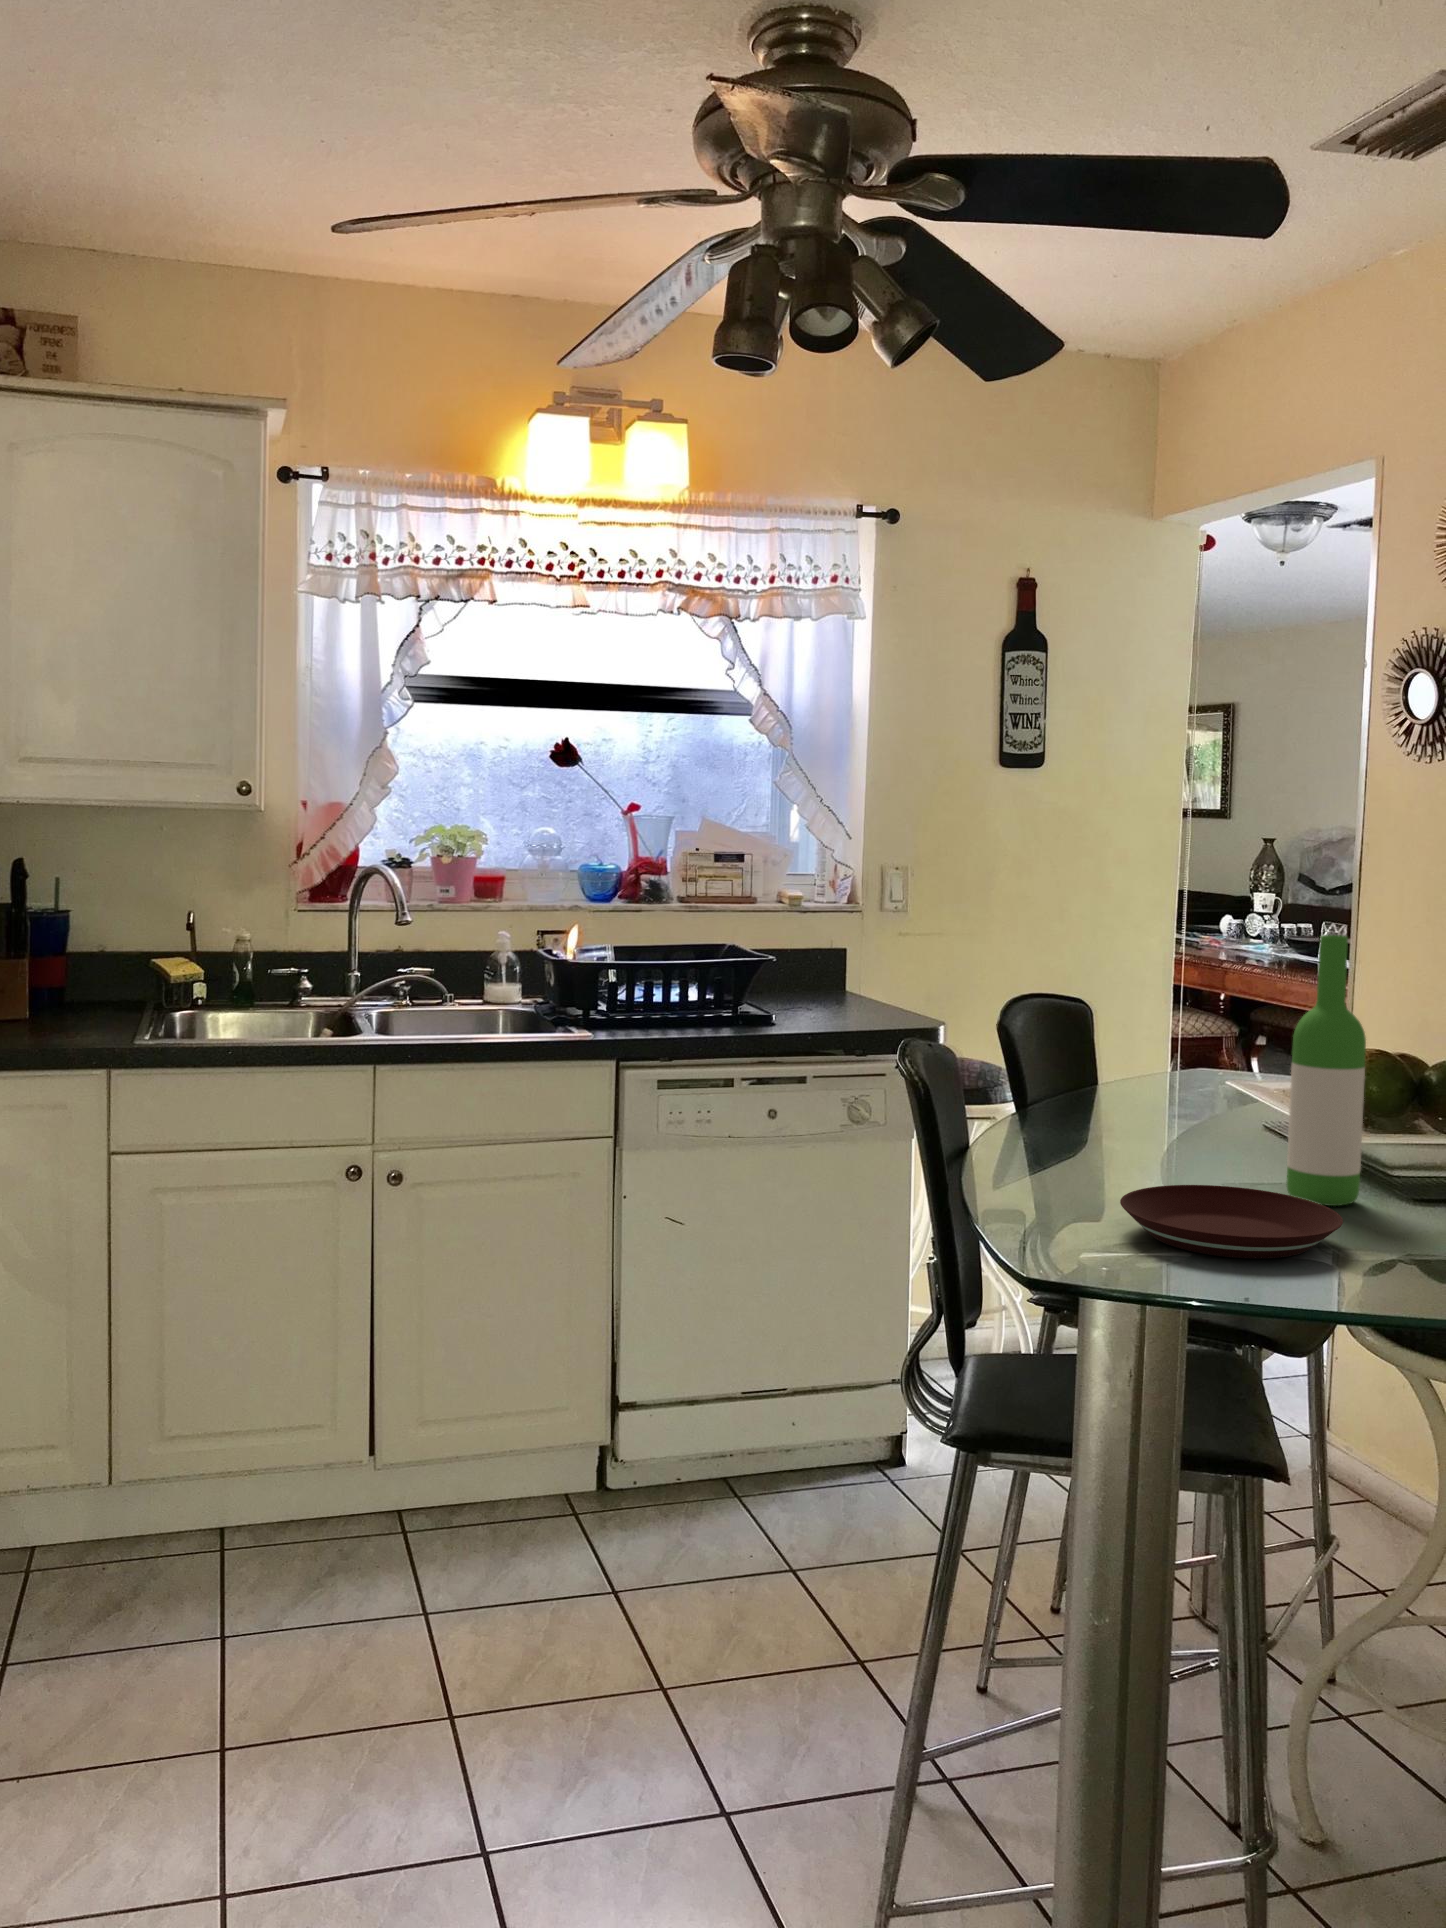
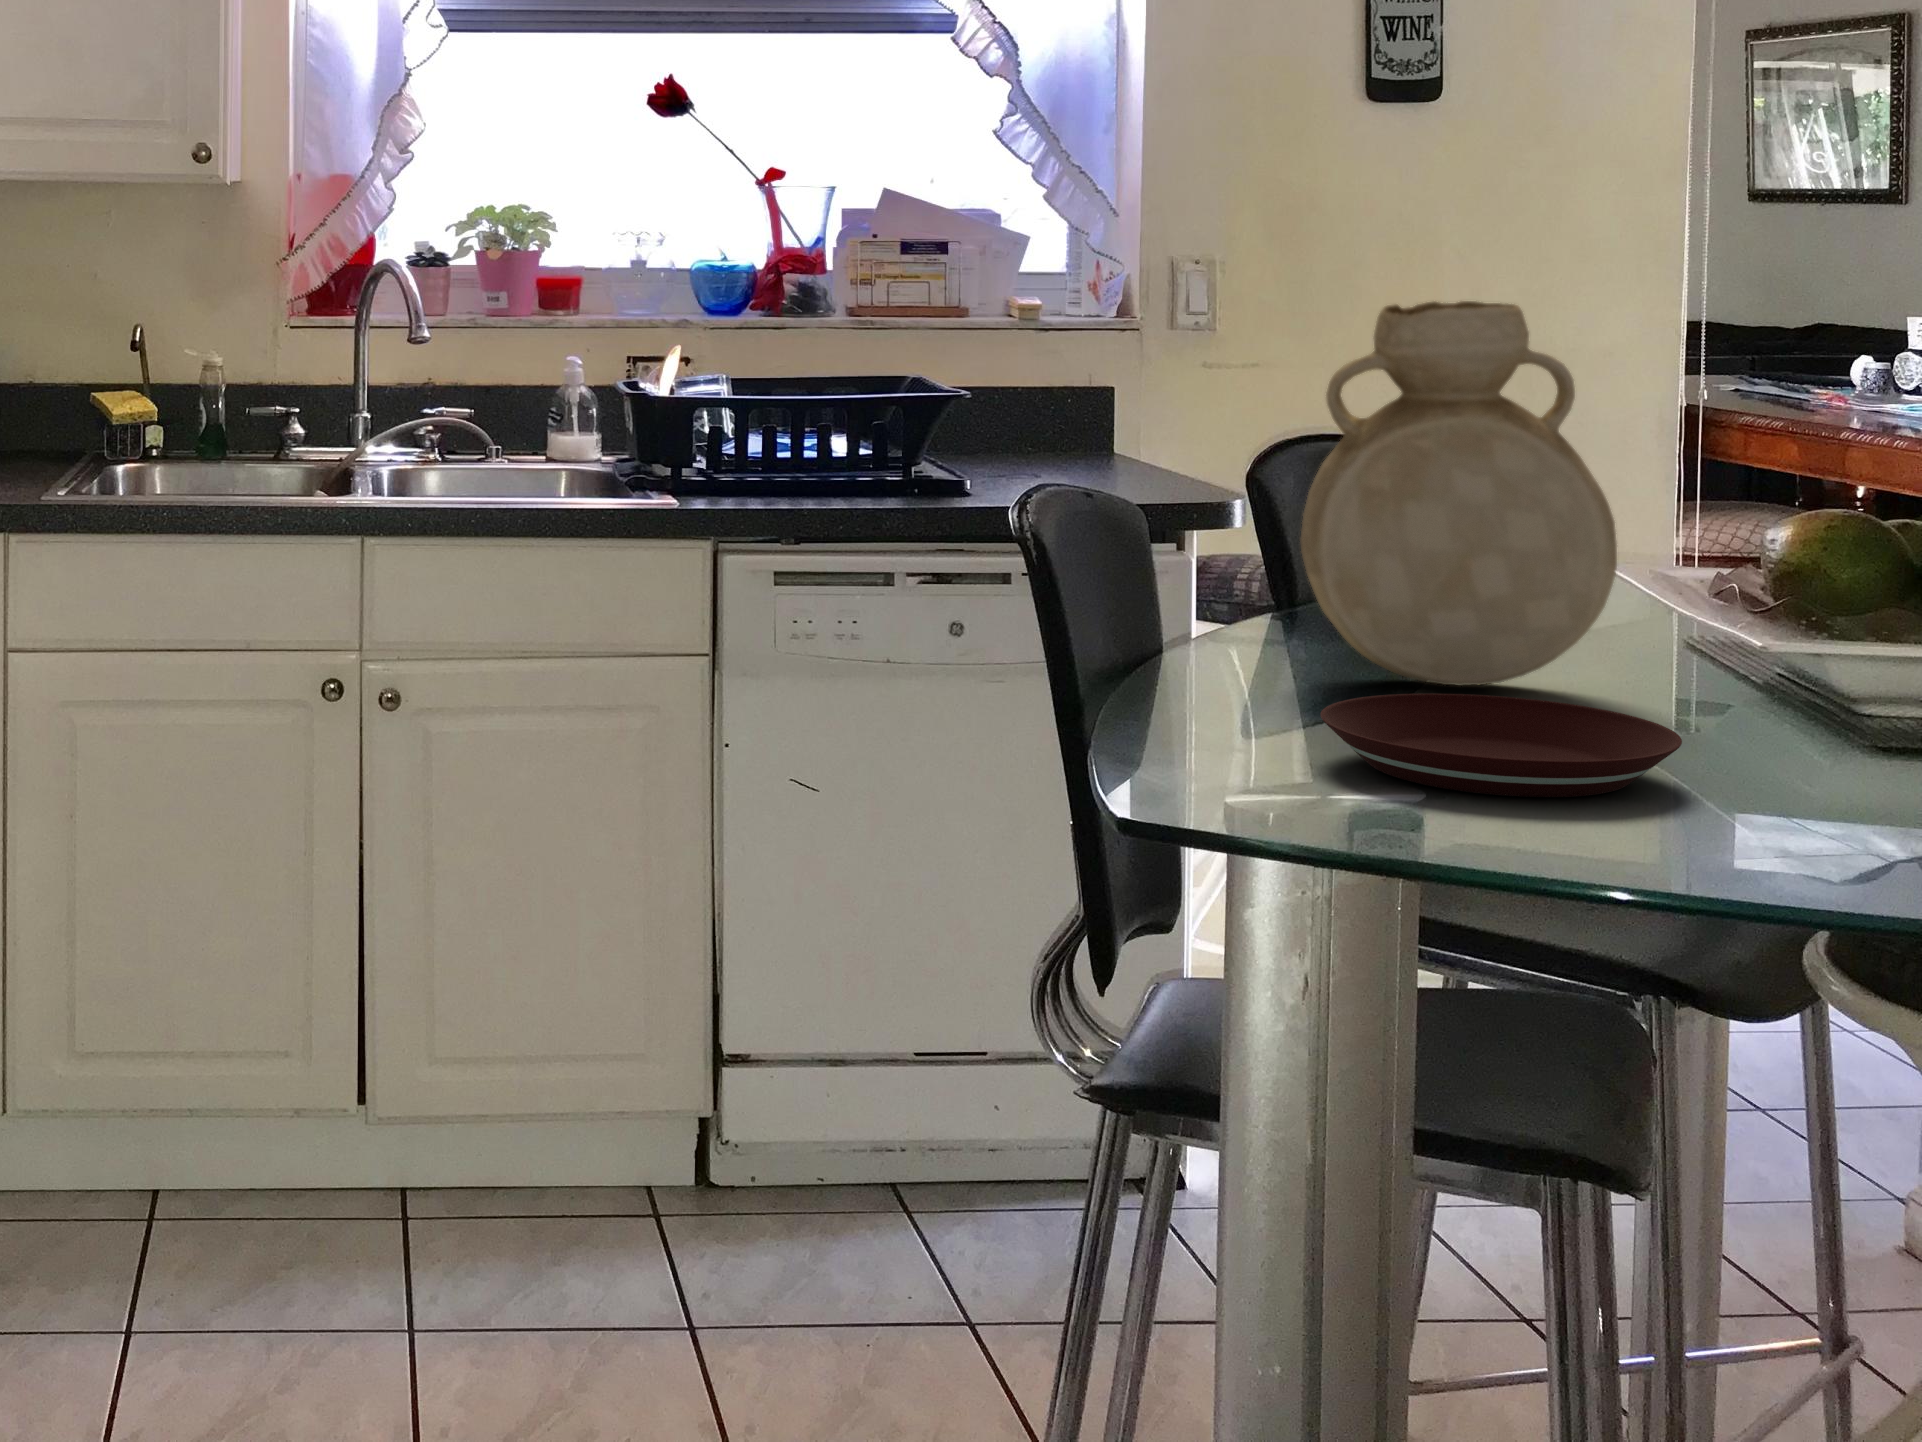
vase: none [1064,924,1257,1170] -> present [1301,301,1617,686]
wine bottle: present [1286,935,1366,1206] -> none [1645,306,1772,739]

